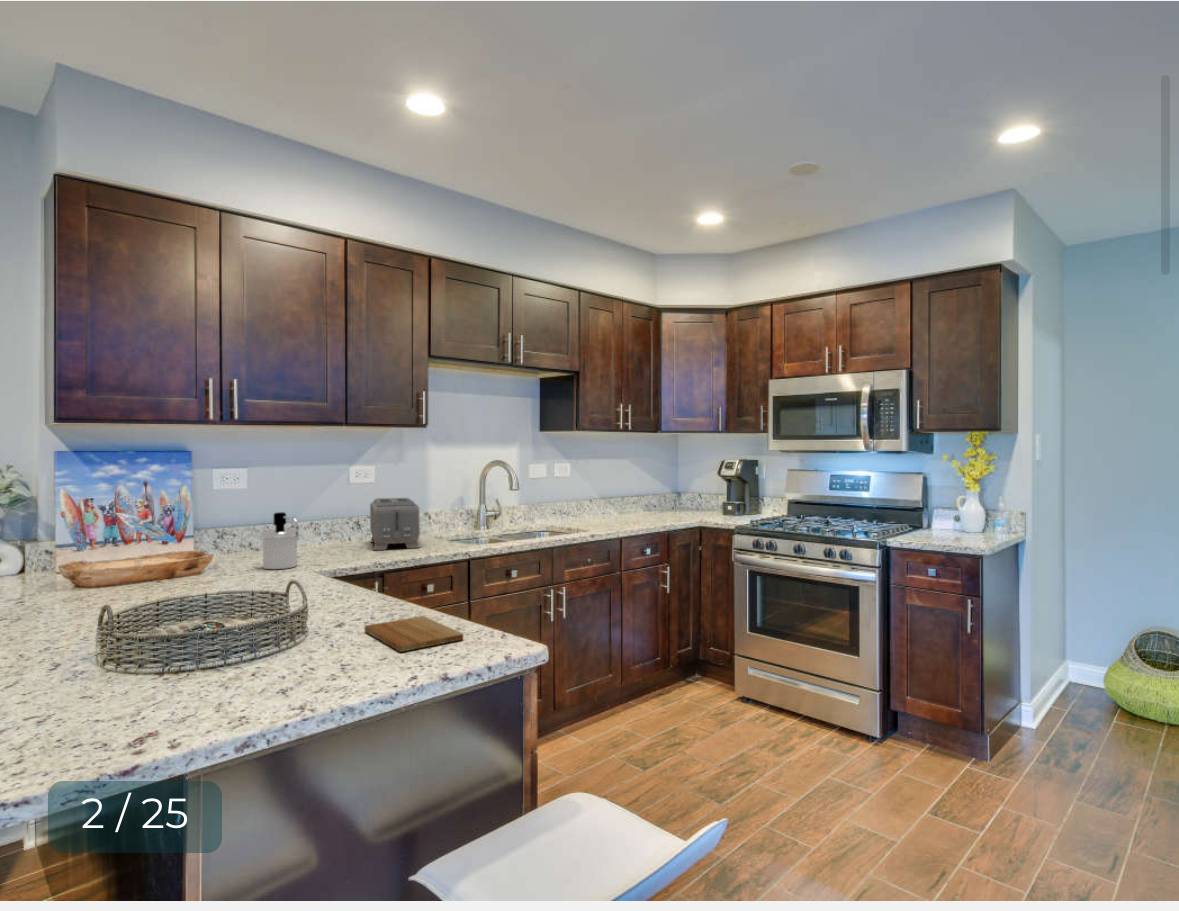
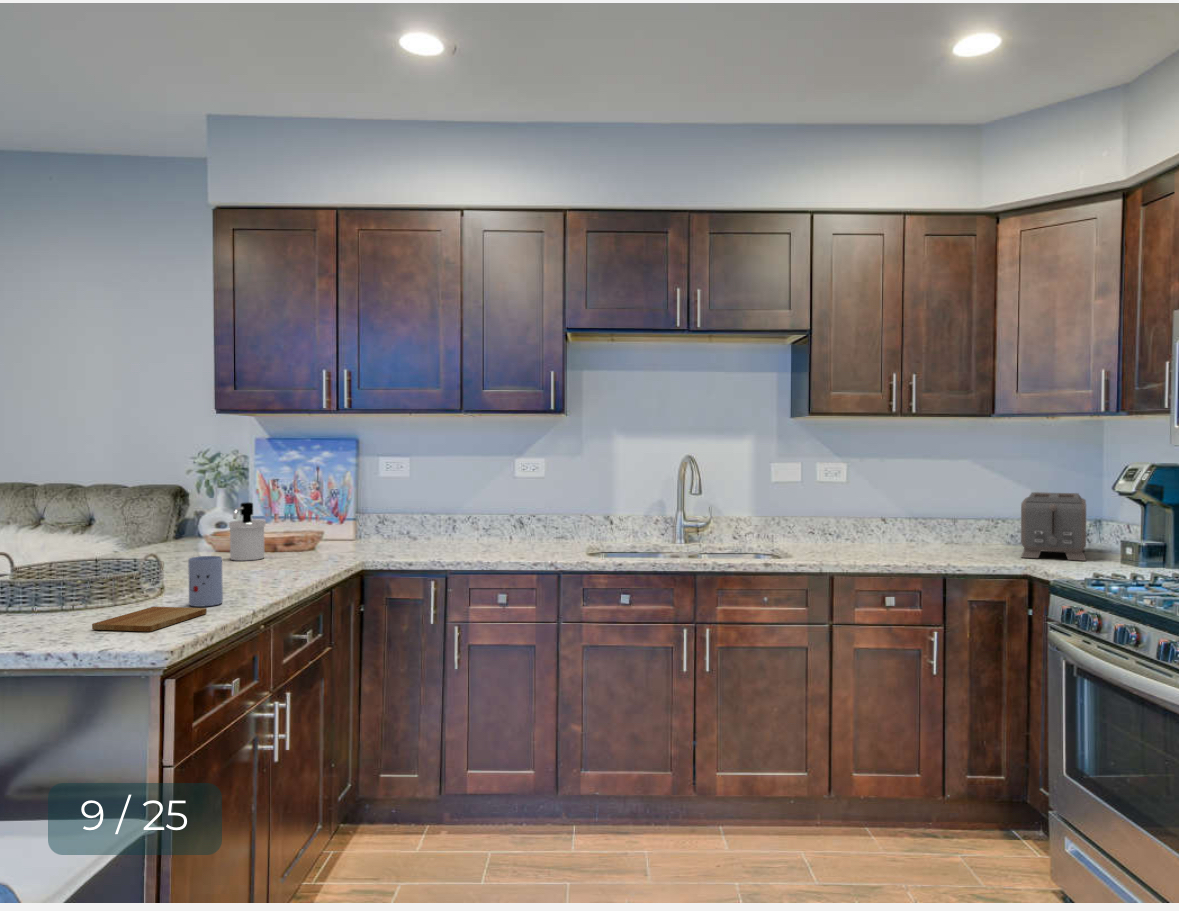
toaster: present [370,498,420,550] -> present [1021,492,1086,561]
soap dispenser: present [262,512,299,569] -> present [229,502,265,561]
mug: none [342,567,391,621] -> present [188,556,223,607]

